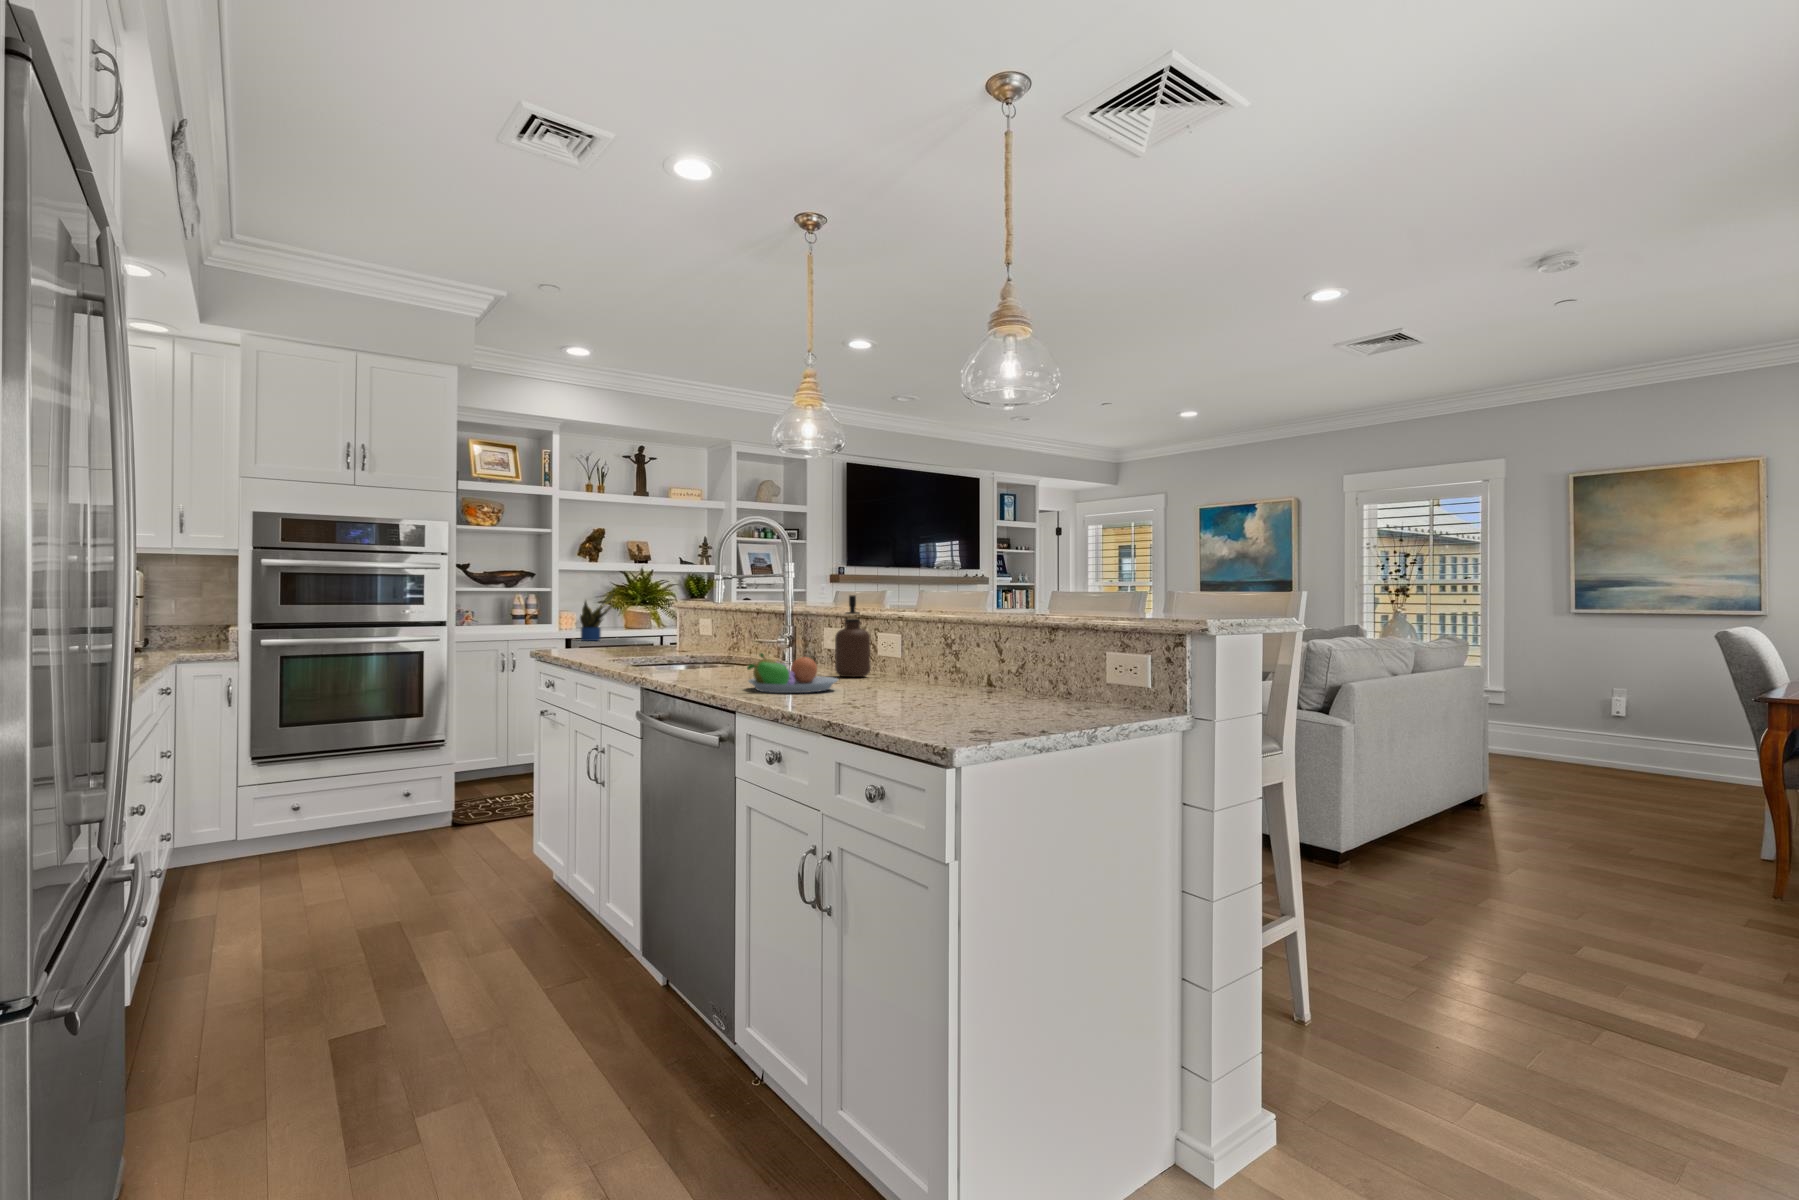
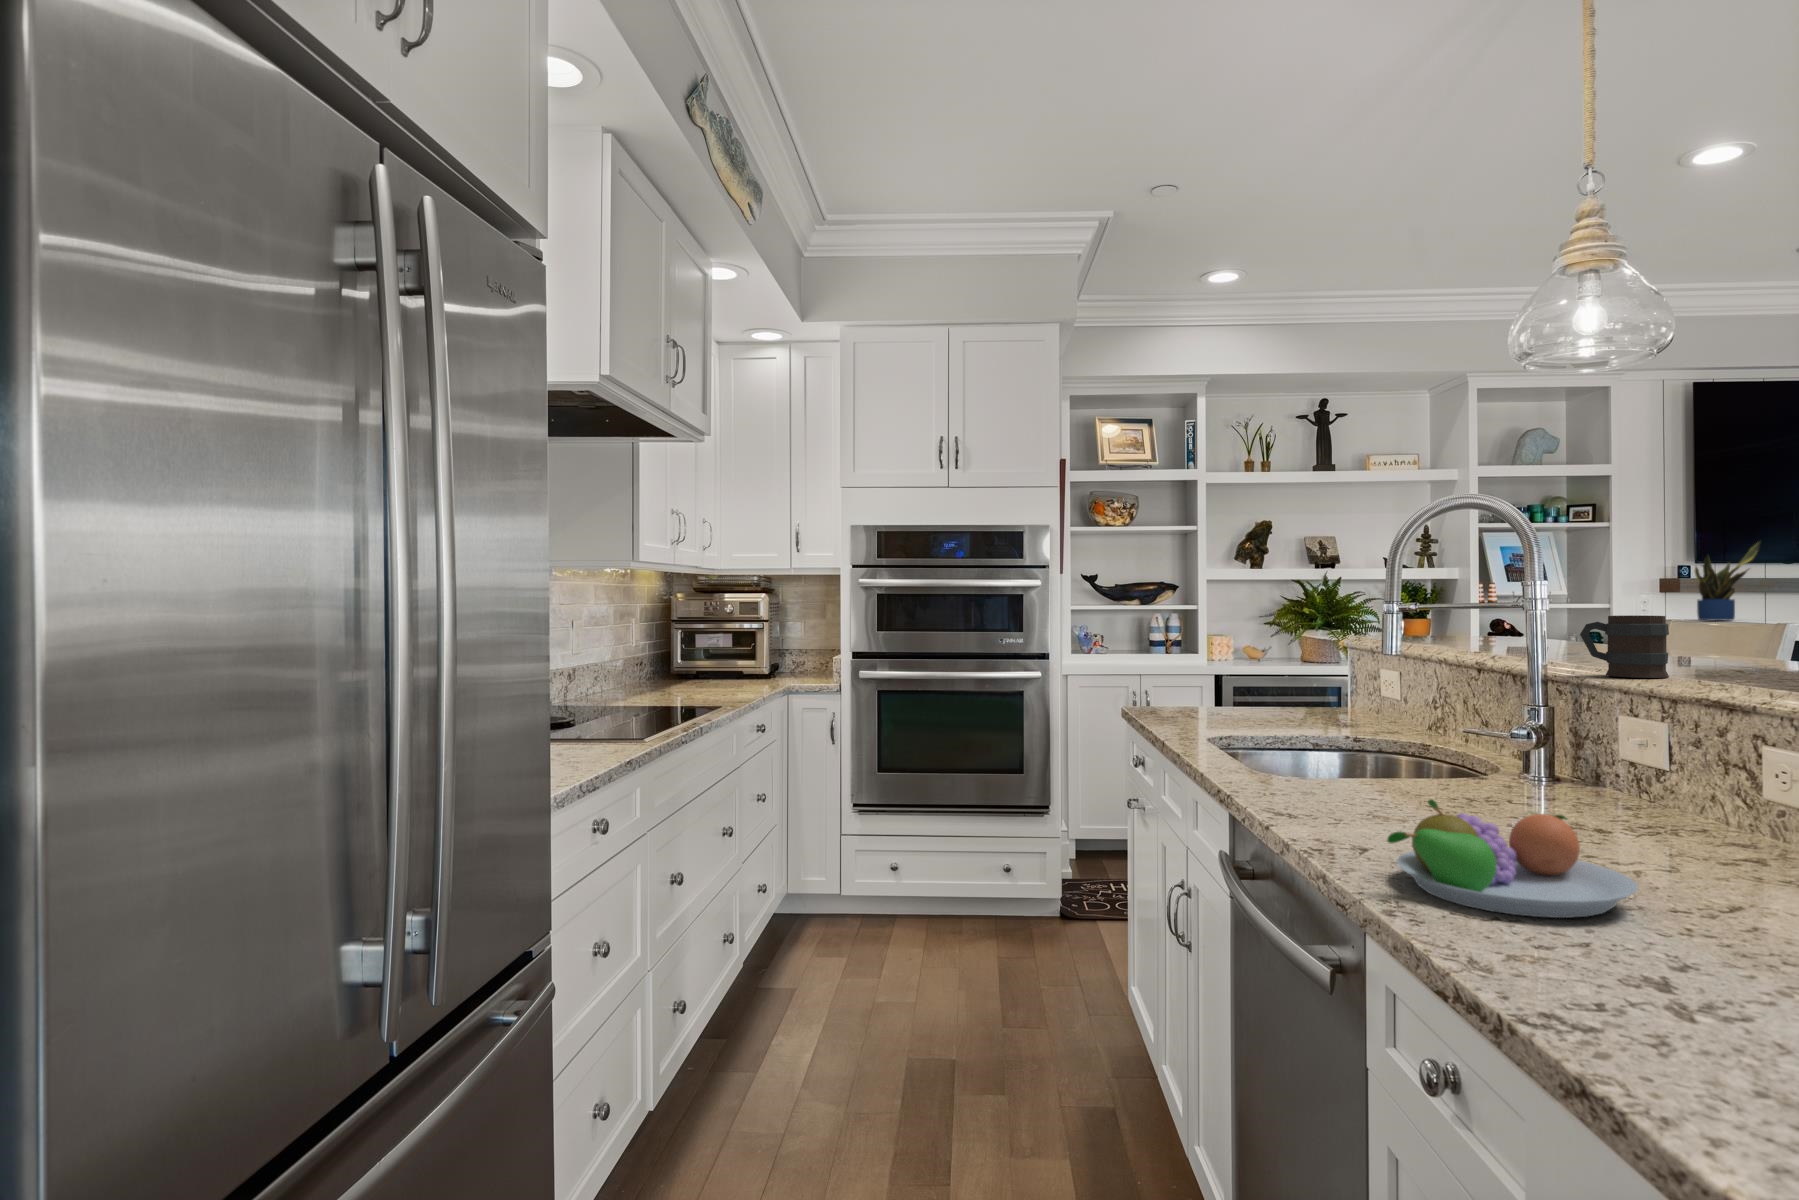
mug: none [807,580,843,610] -> present [1580,615,1669,678]
potted plant: present [580,594,613,641] -> present [1695,542,1761,620]
soap dispenser: present [835,595,871,677] -> none [1641,659,1740,847]

